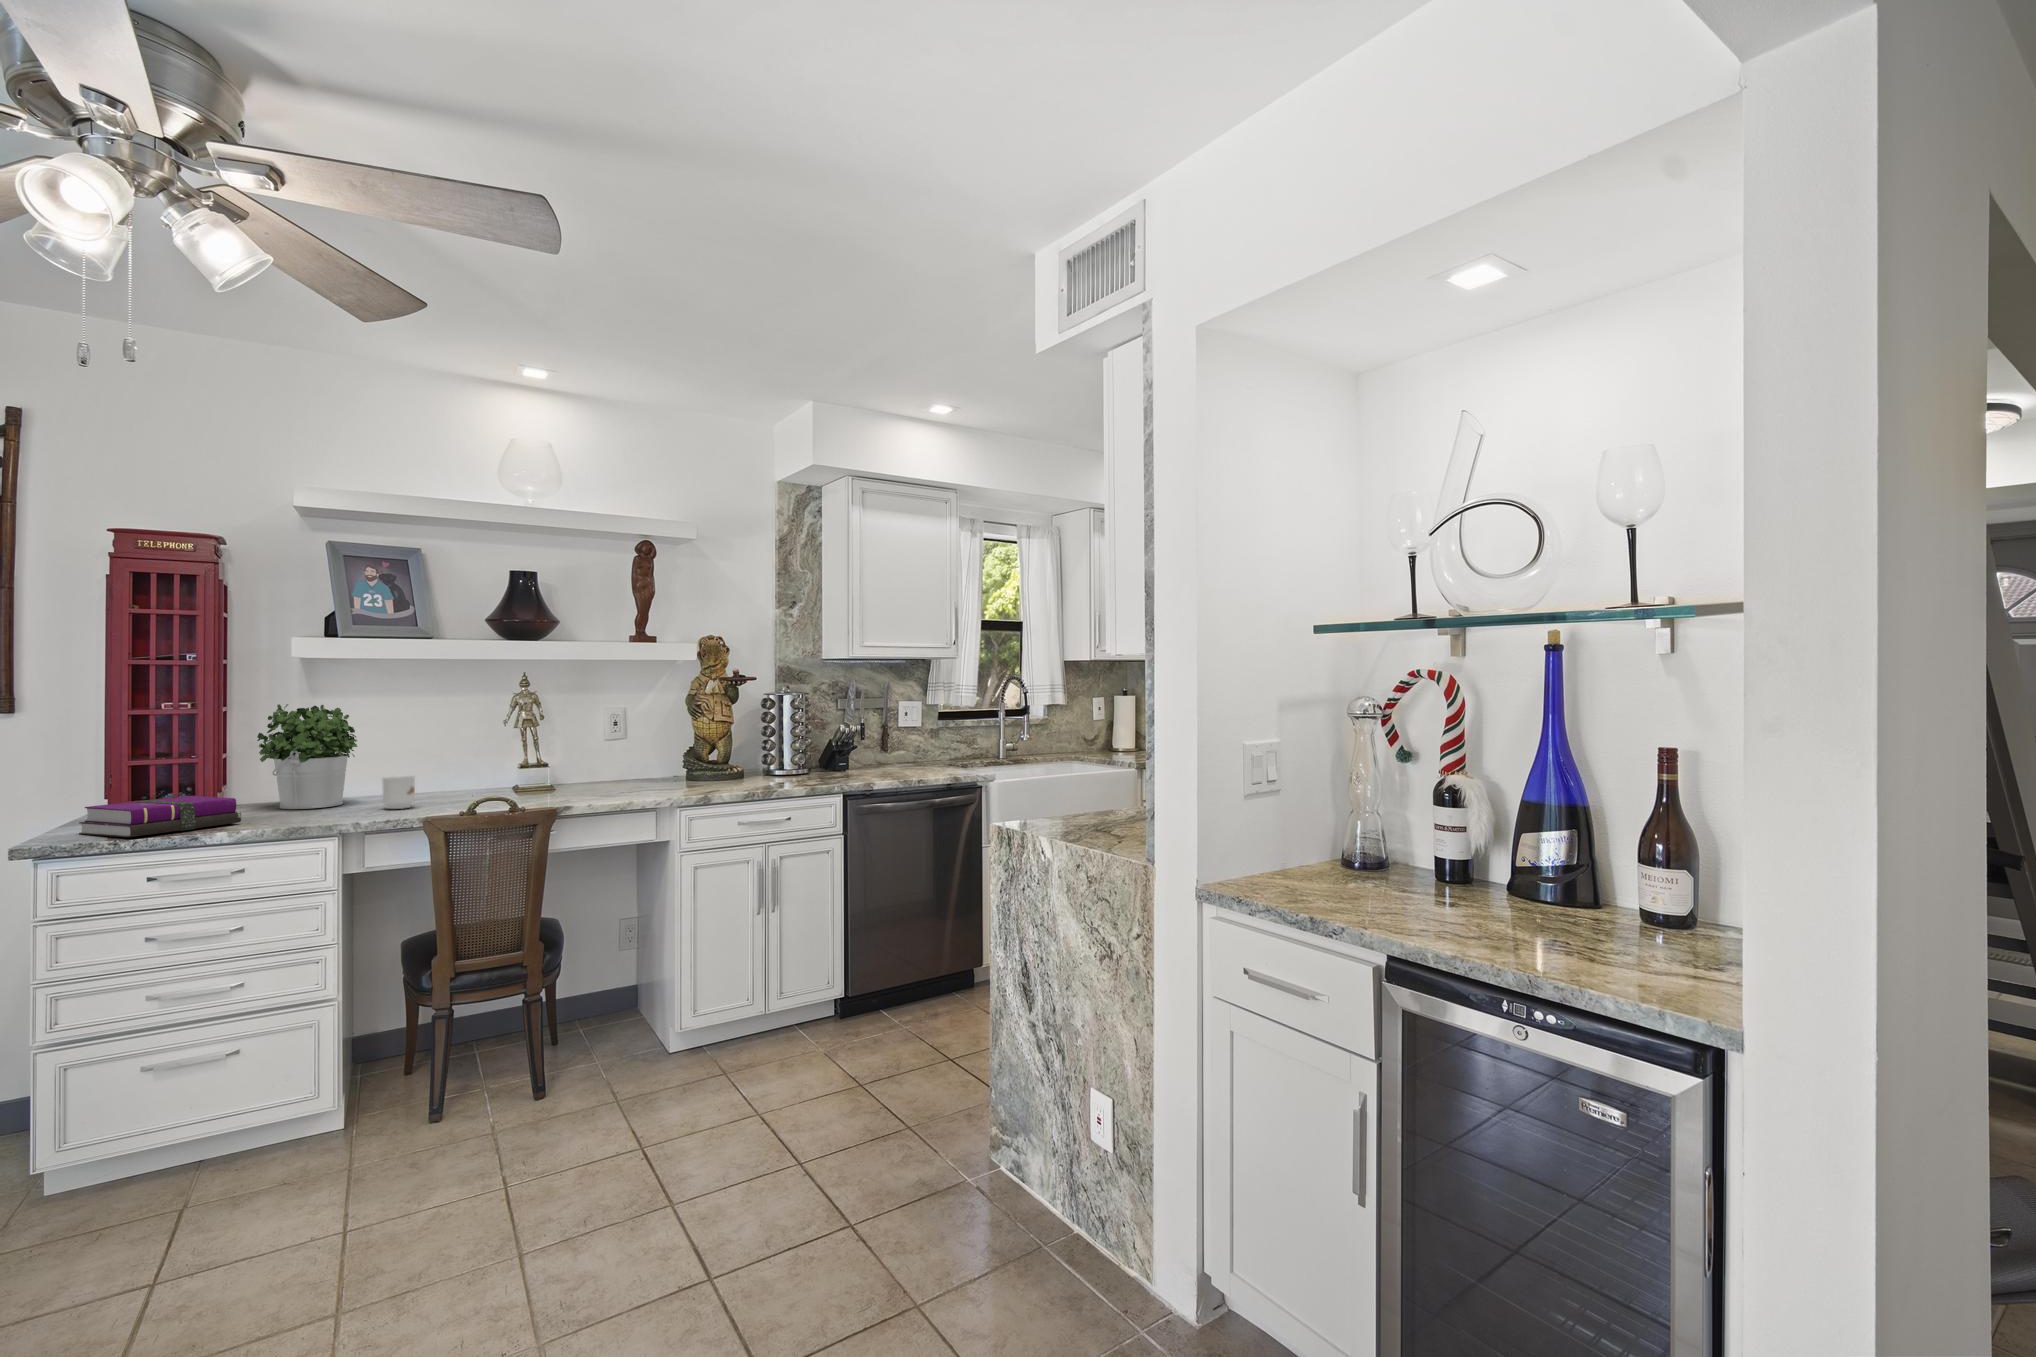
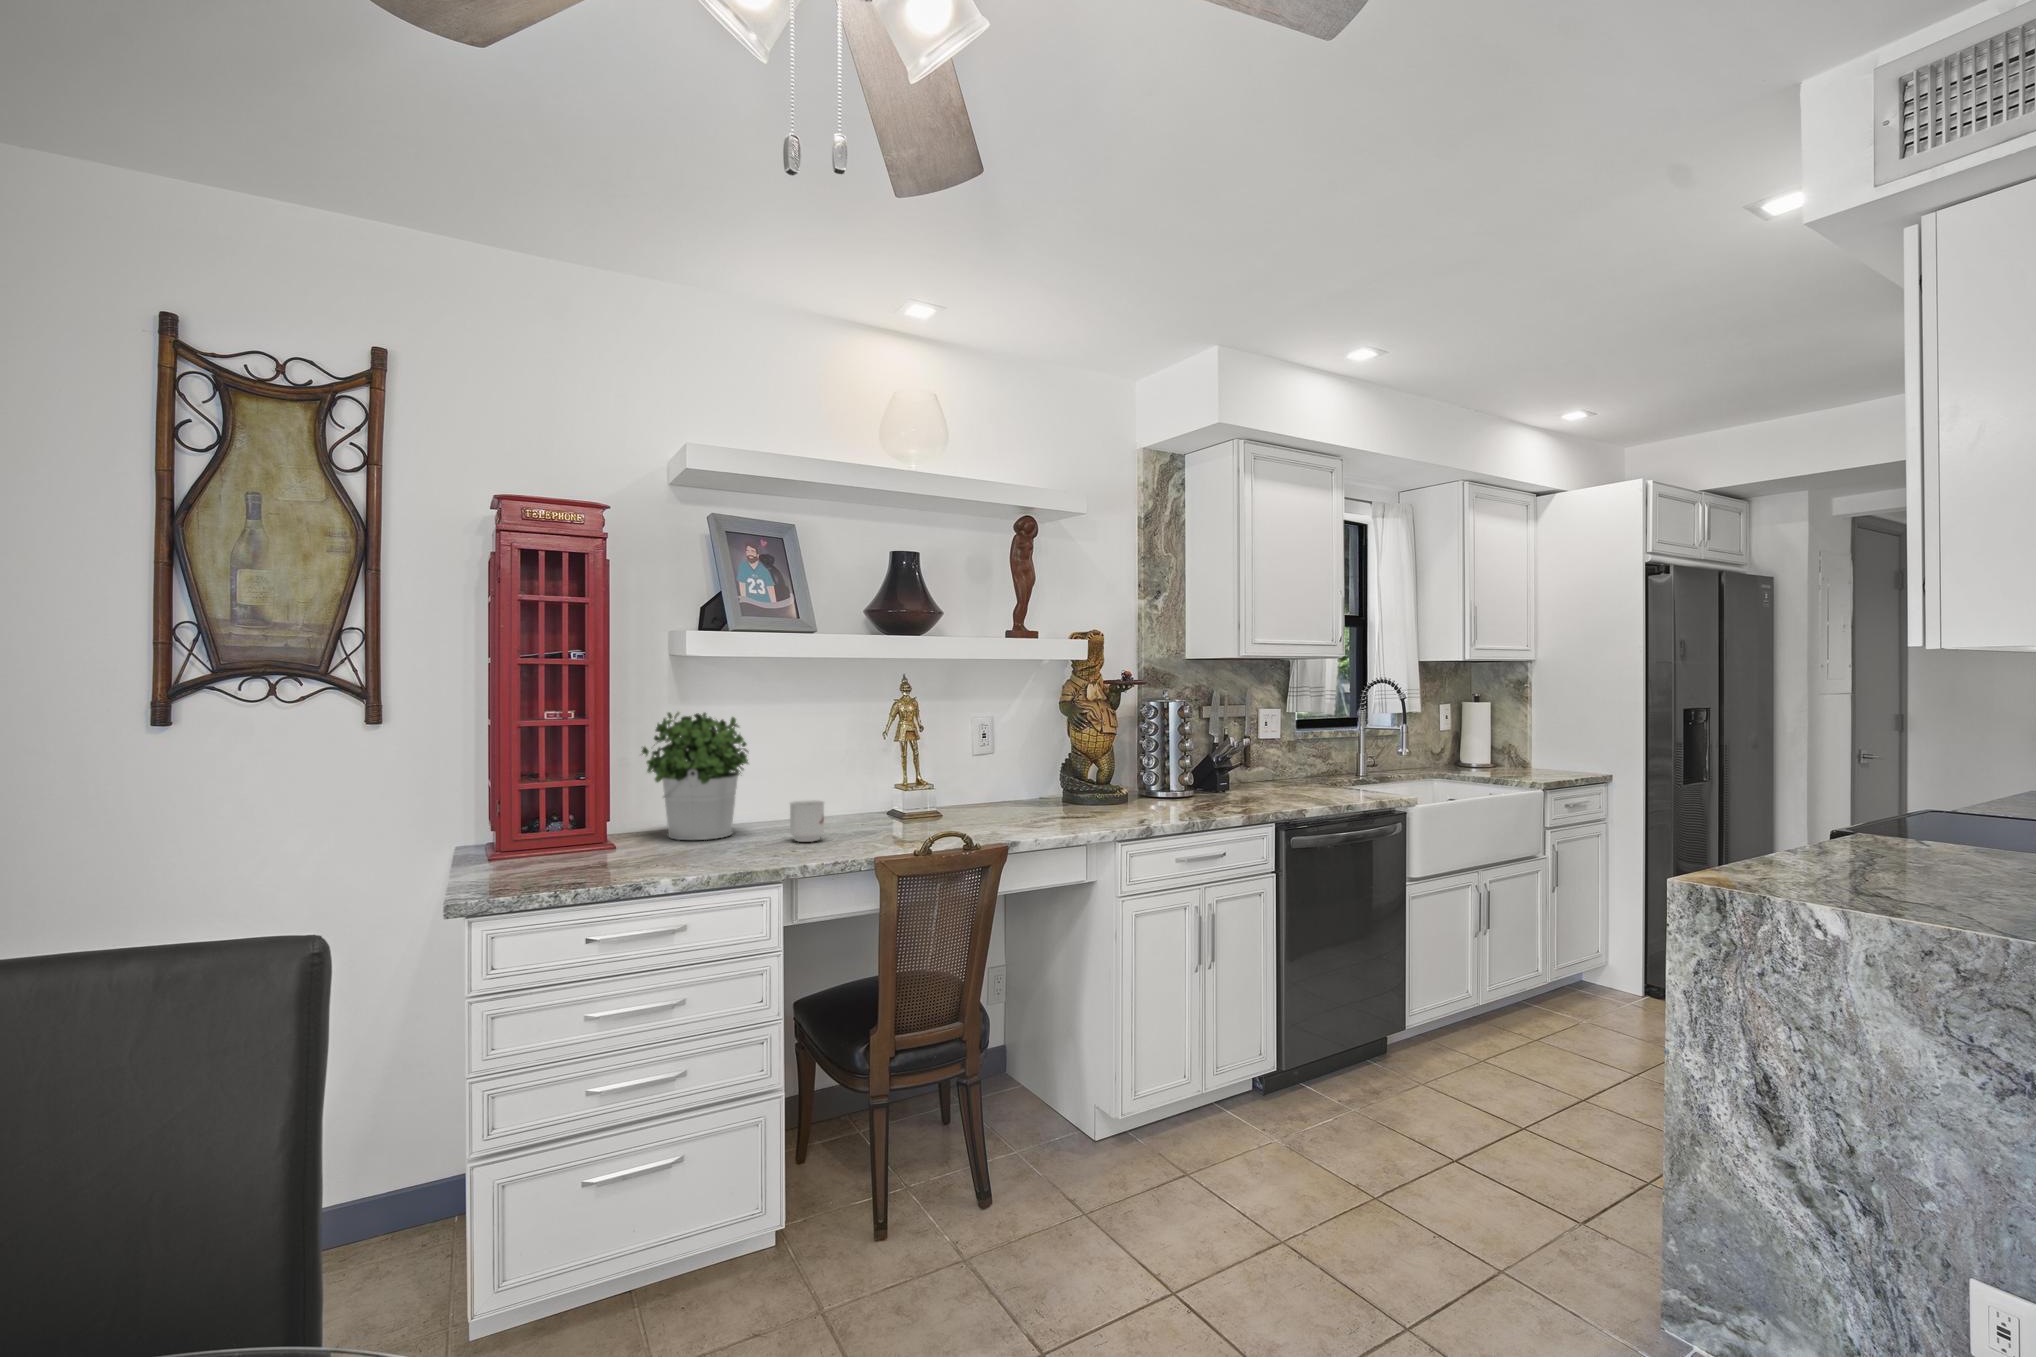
notebook: present [79,796,241,837] -> none [497,826,664,885]

